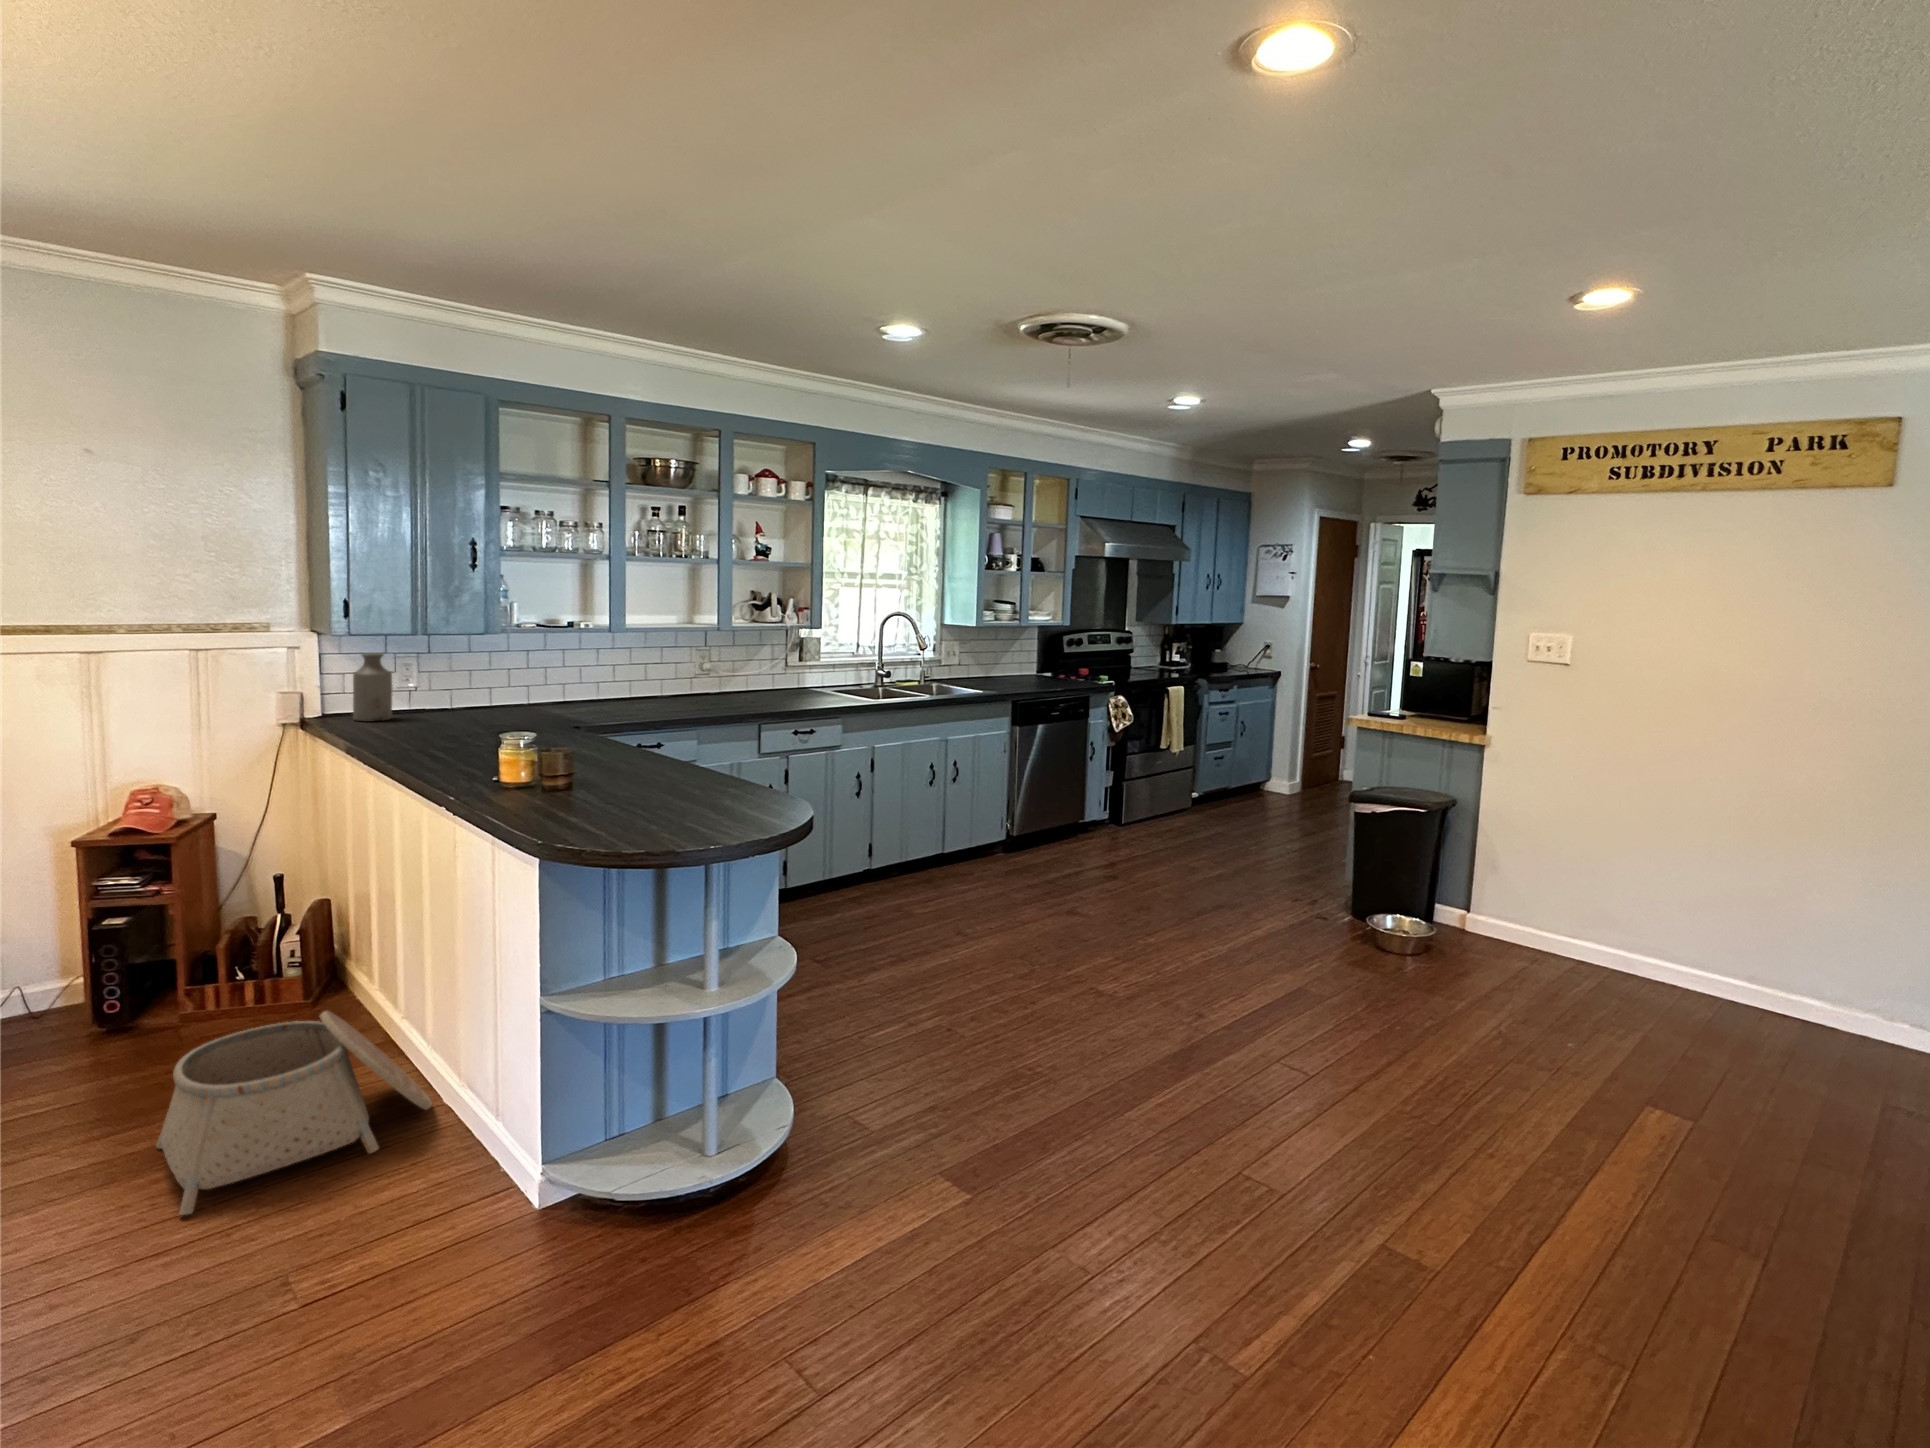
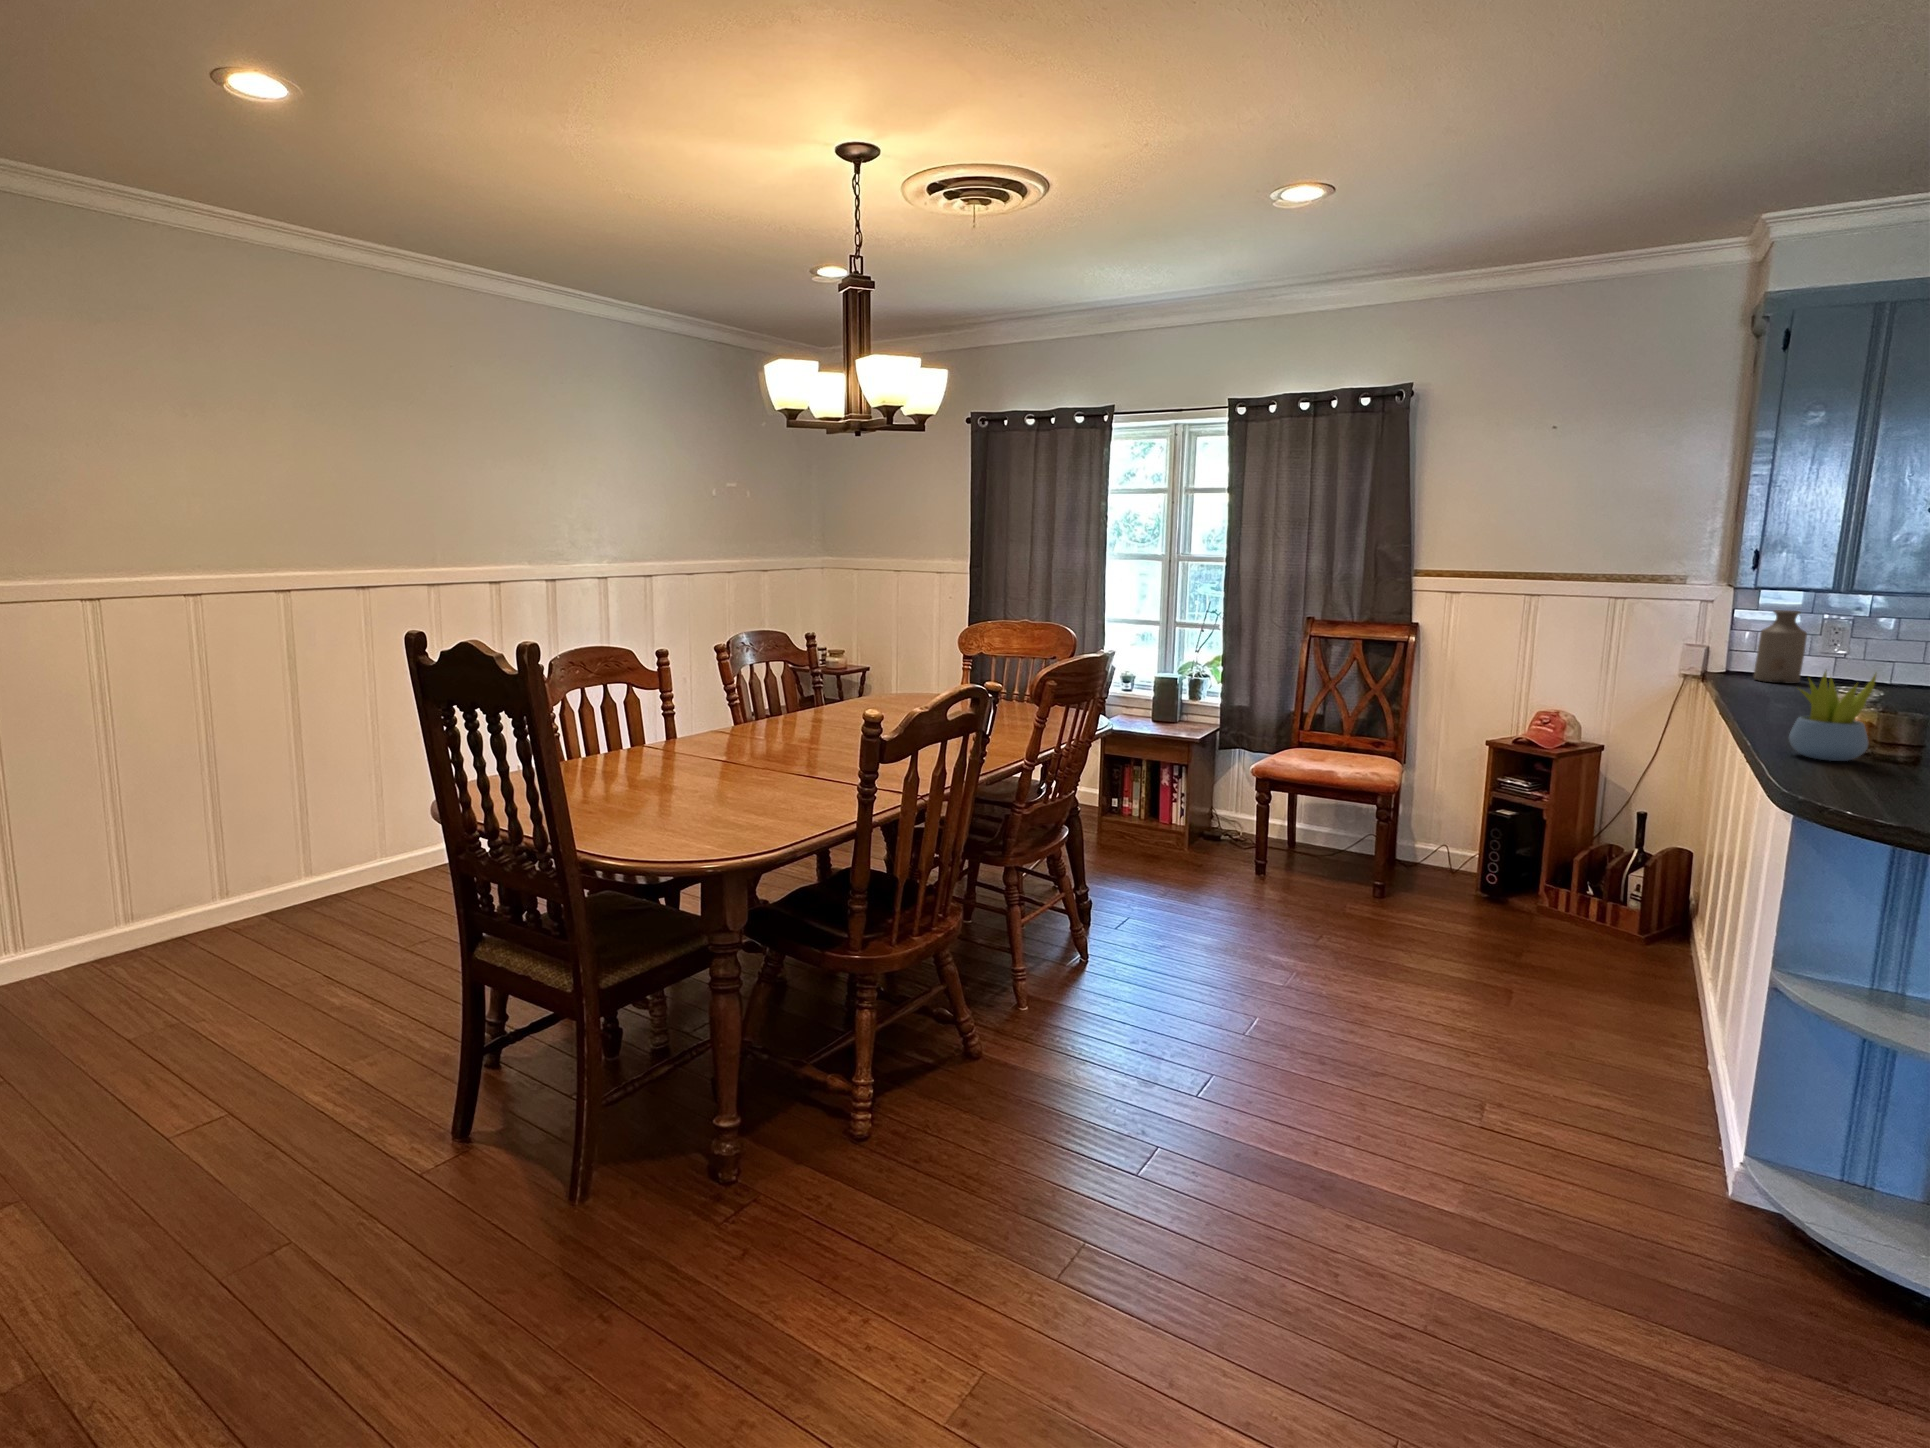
succulent plant: none [486,721,544,802] -> present [1789,671,1876,761]
basket: present [156,1011,432,1215] -> none [1444,911,1689,1065]

